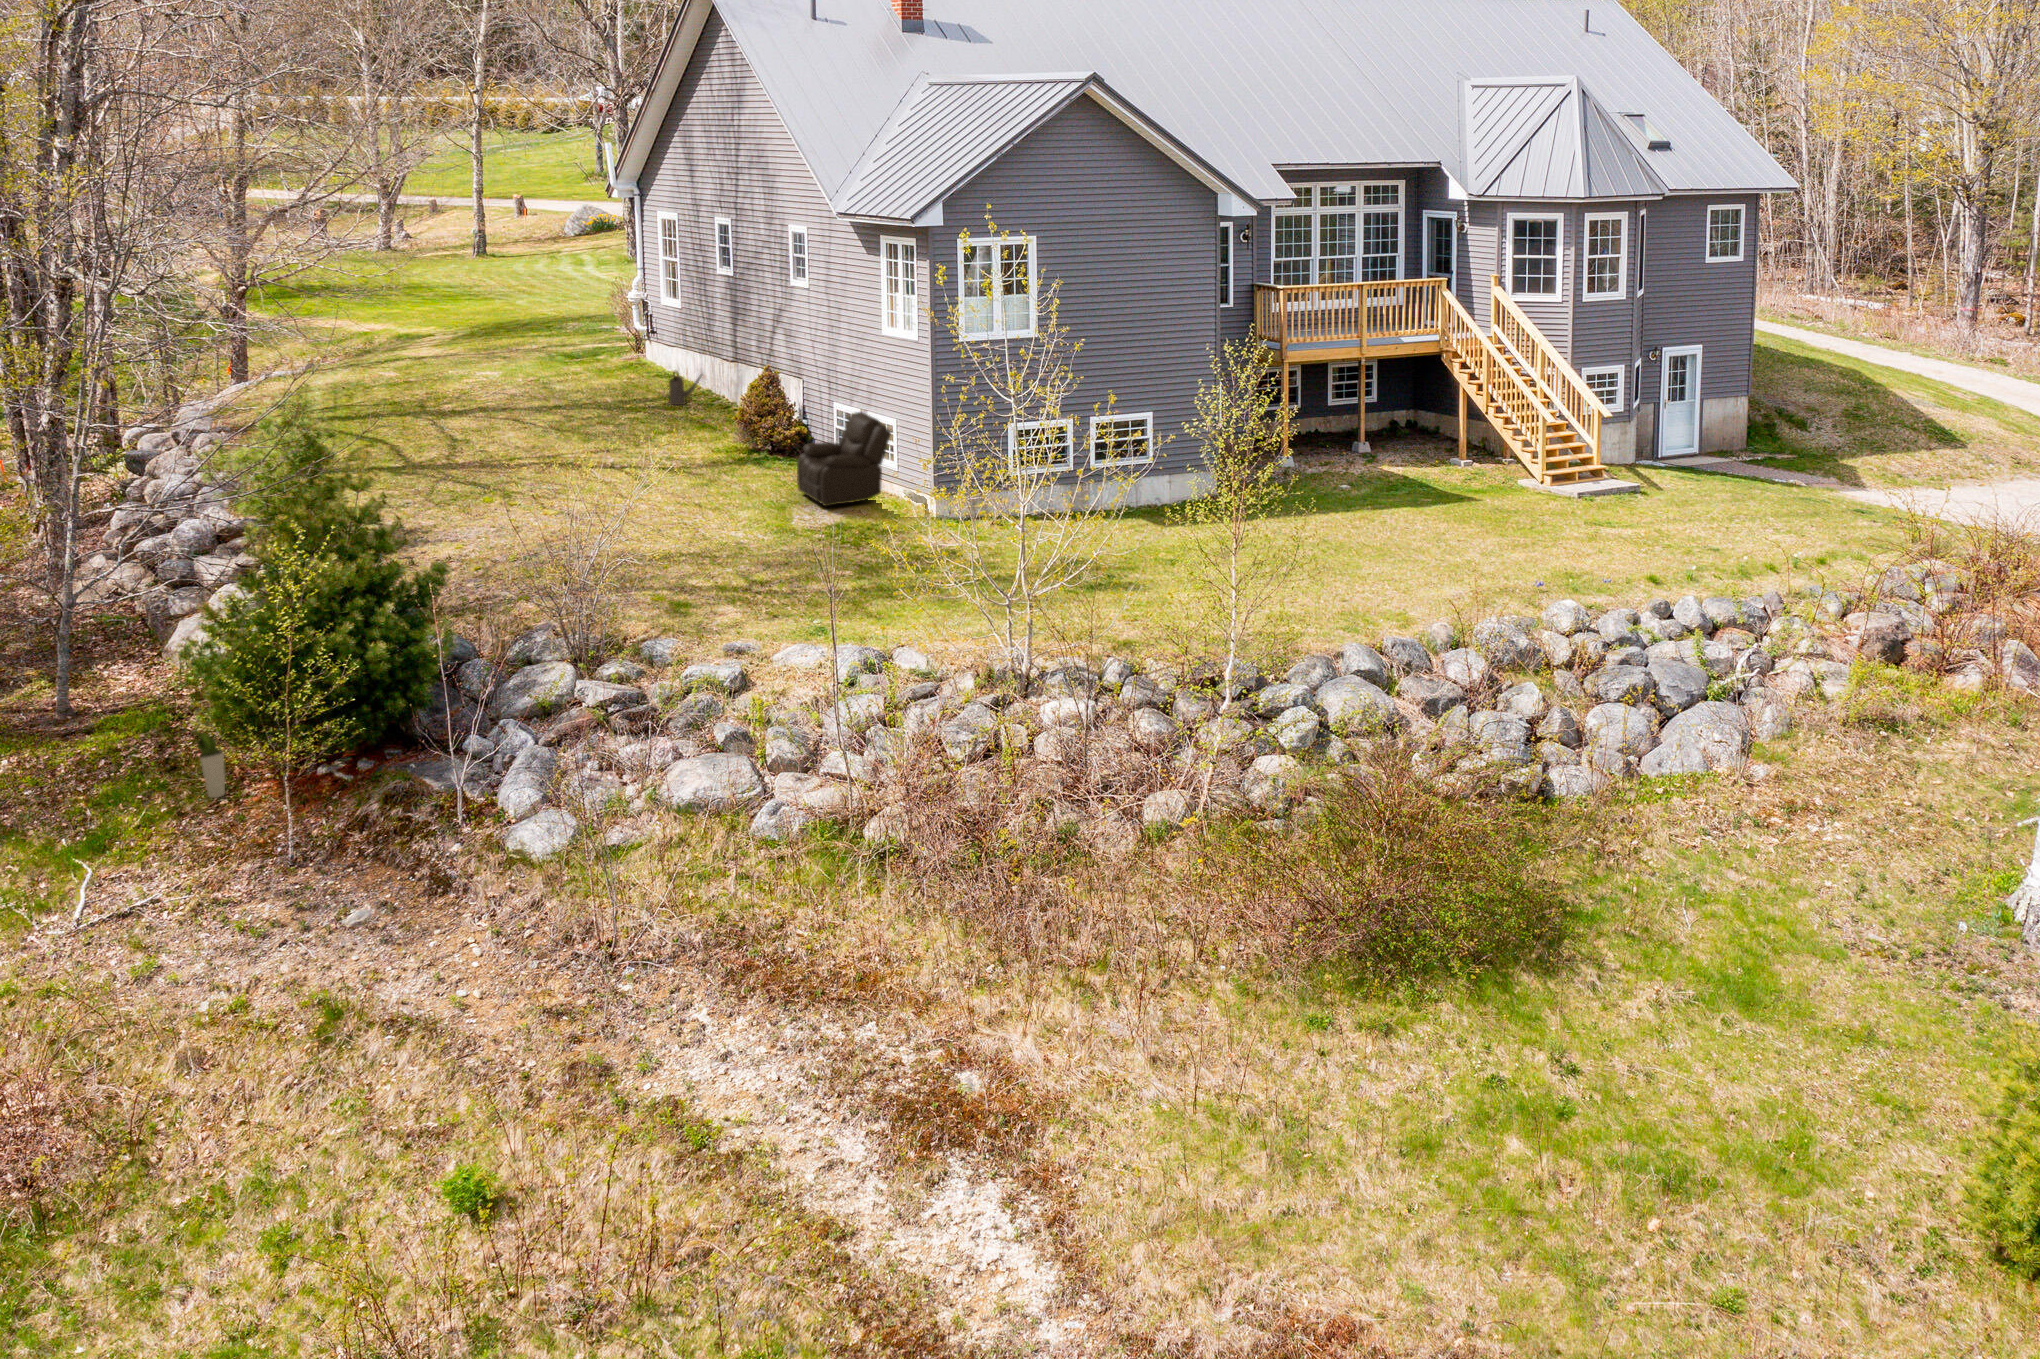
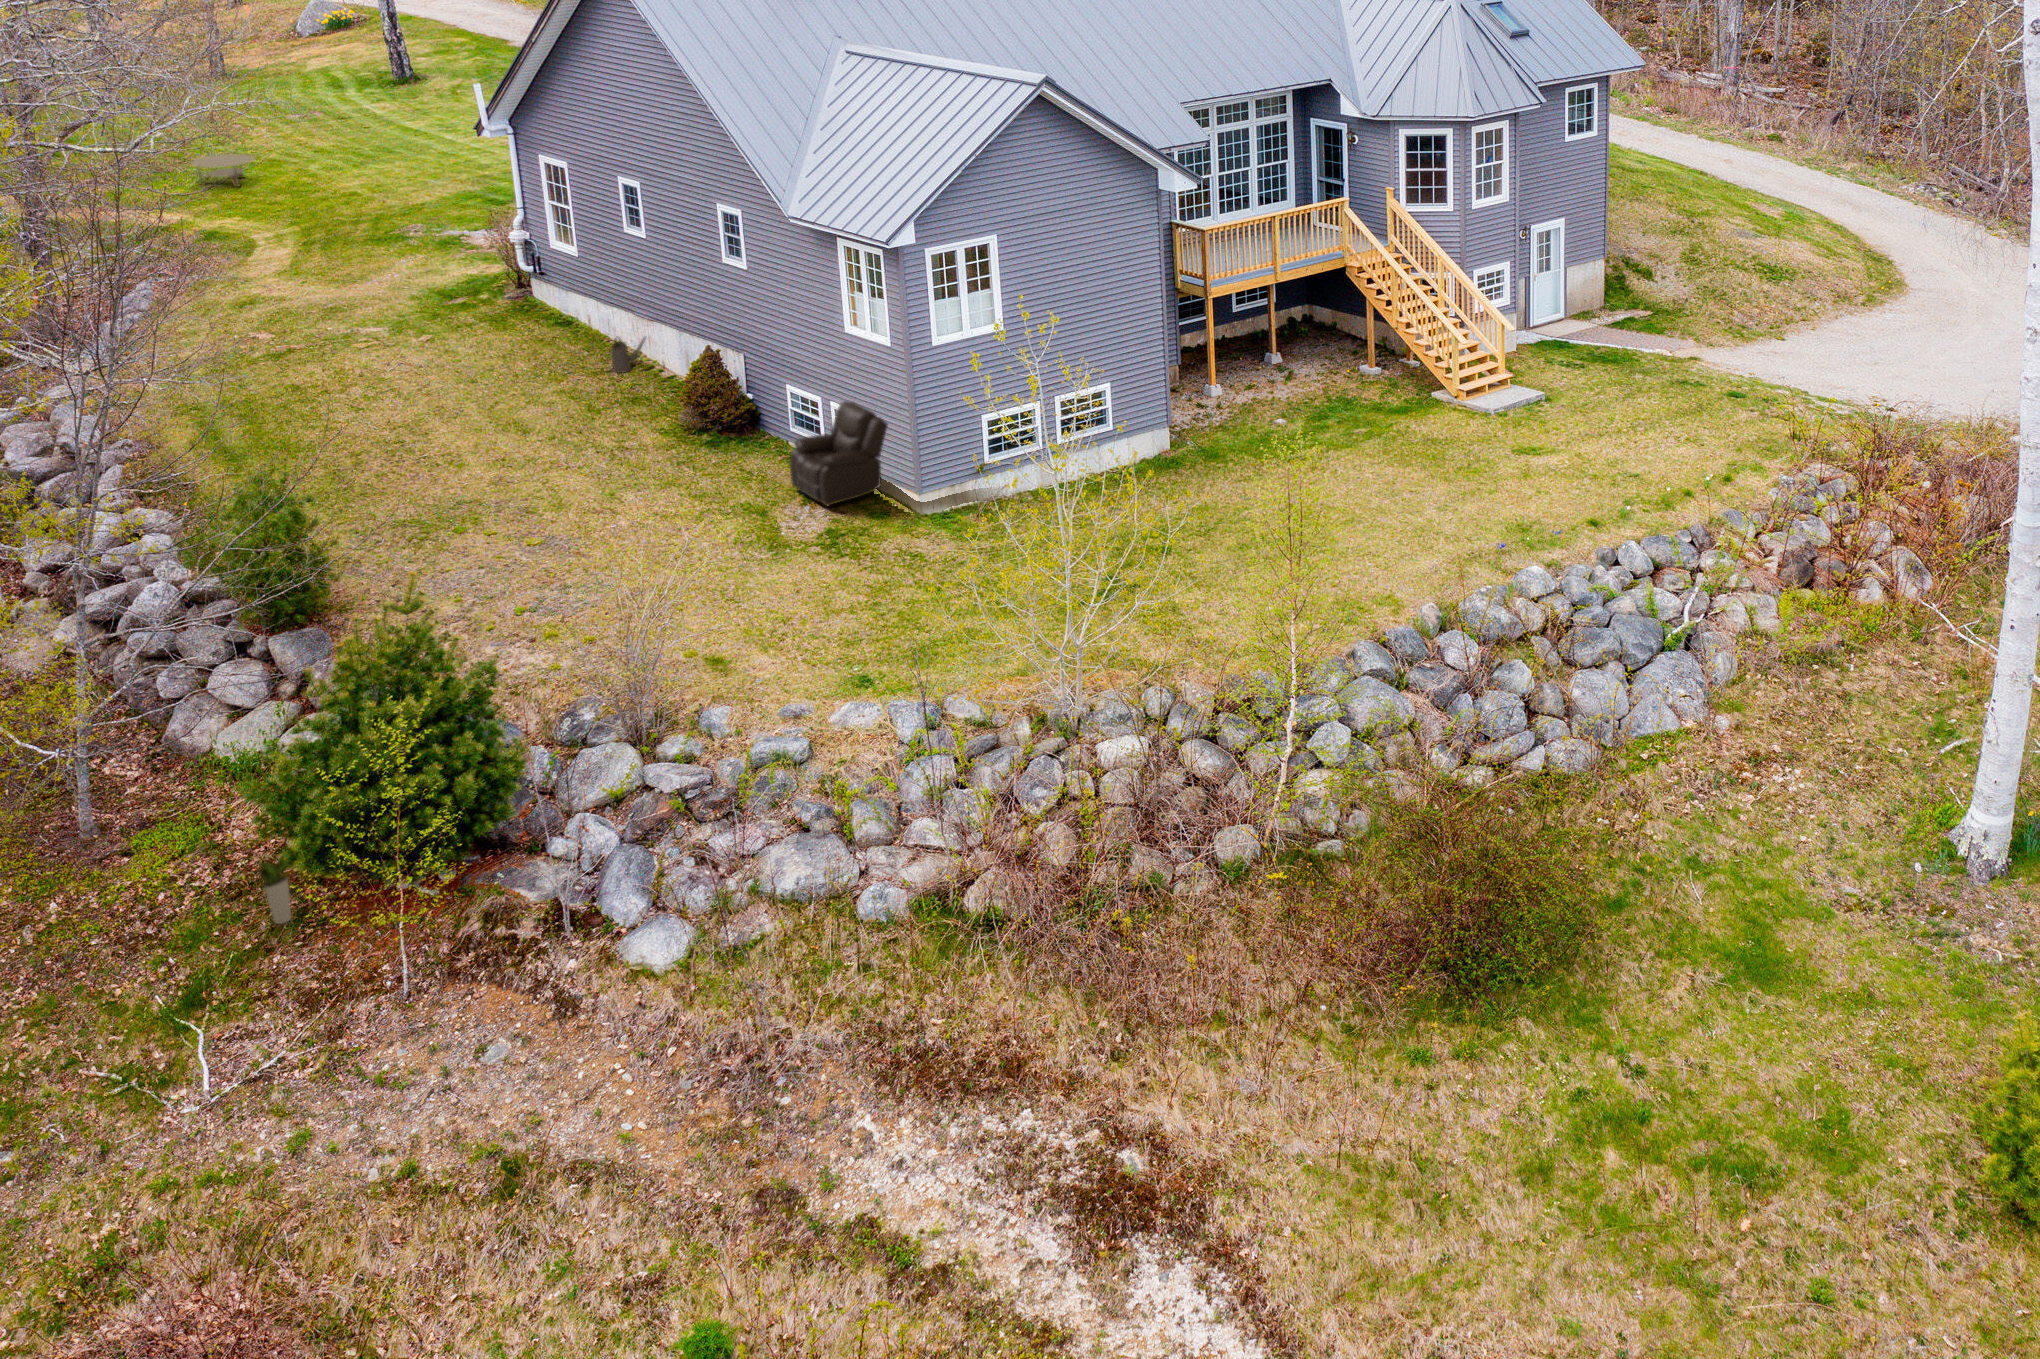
round table: none [366,243,420,270] -> present [192,154,254,187]

